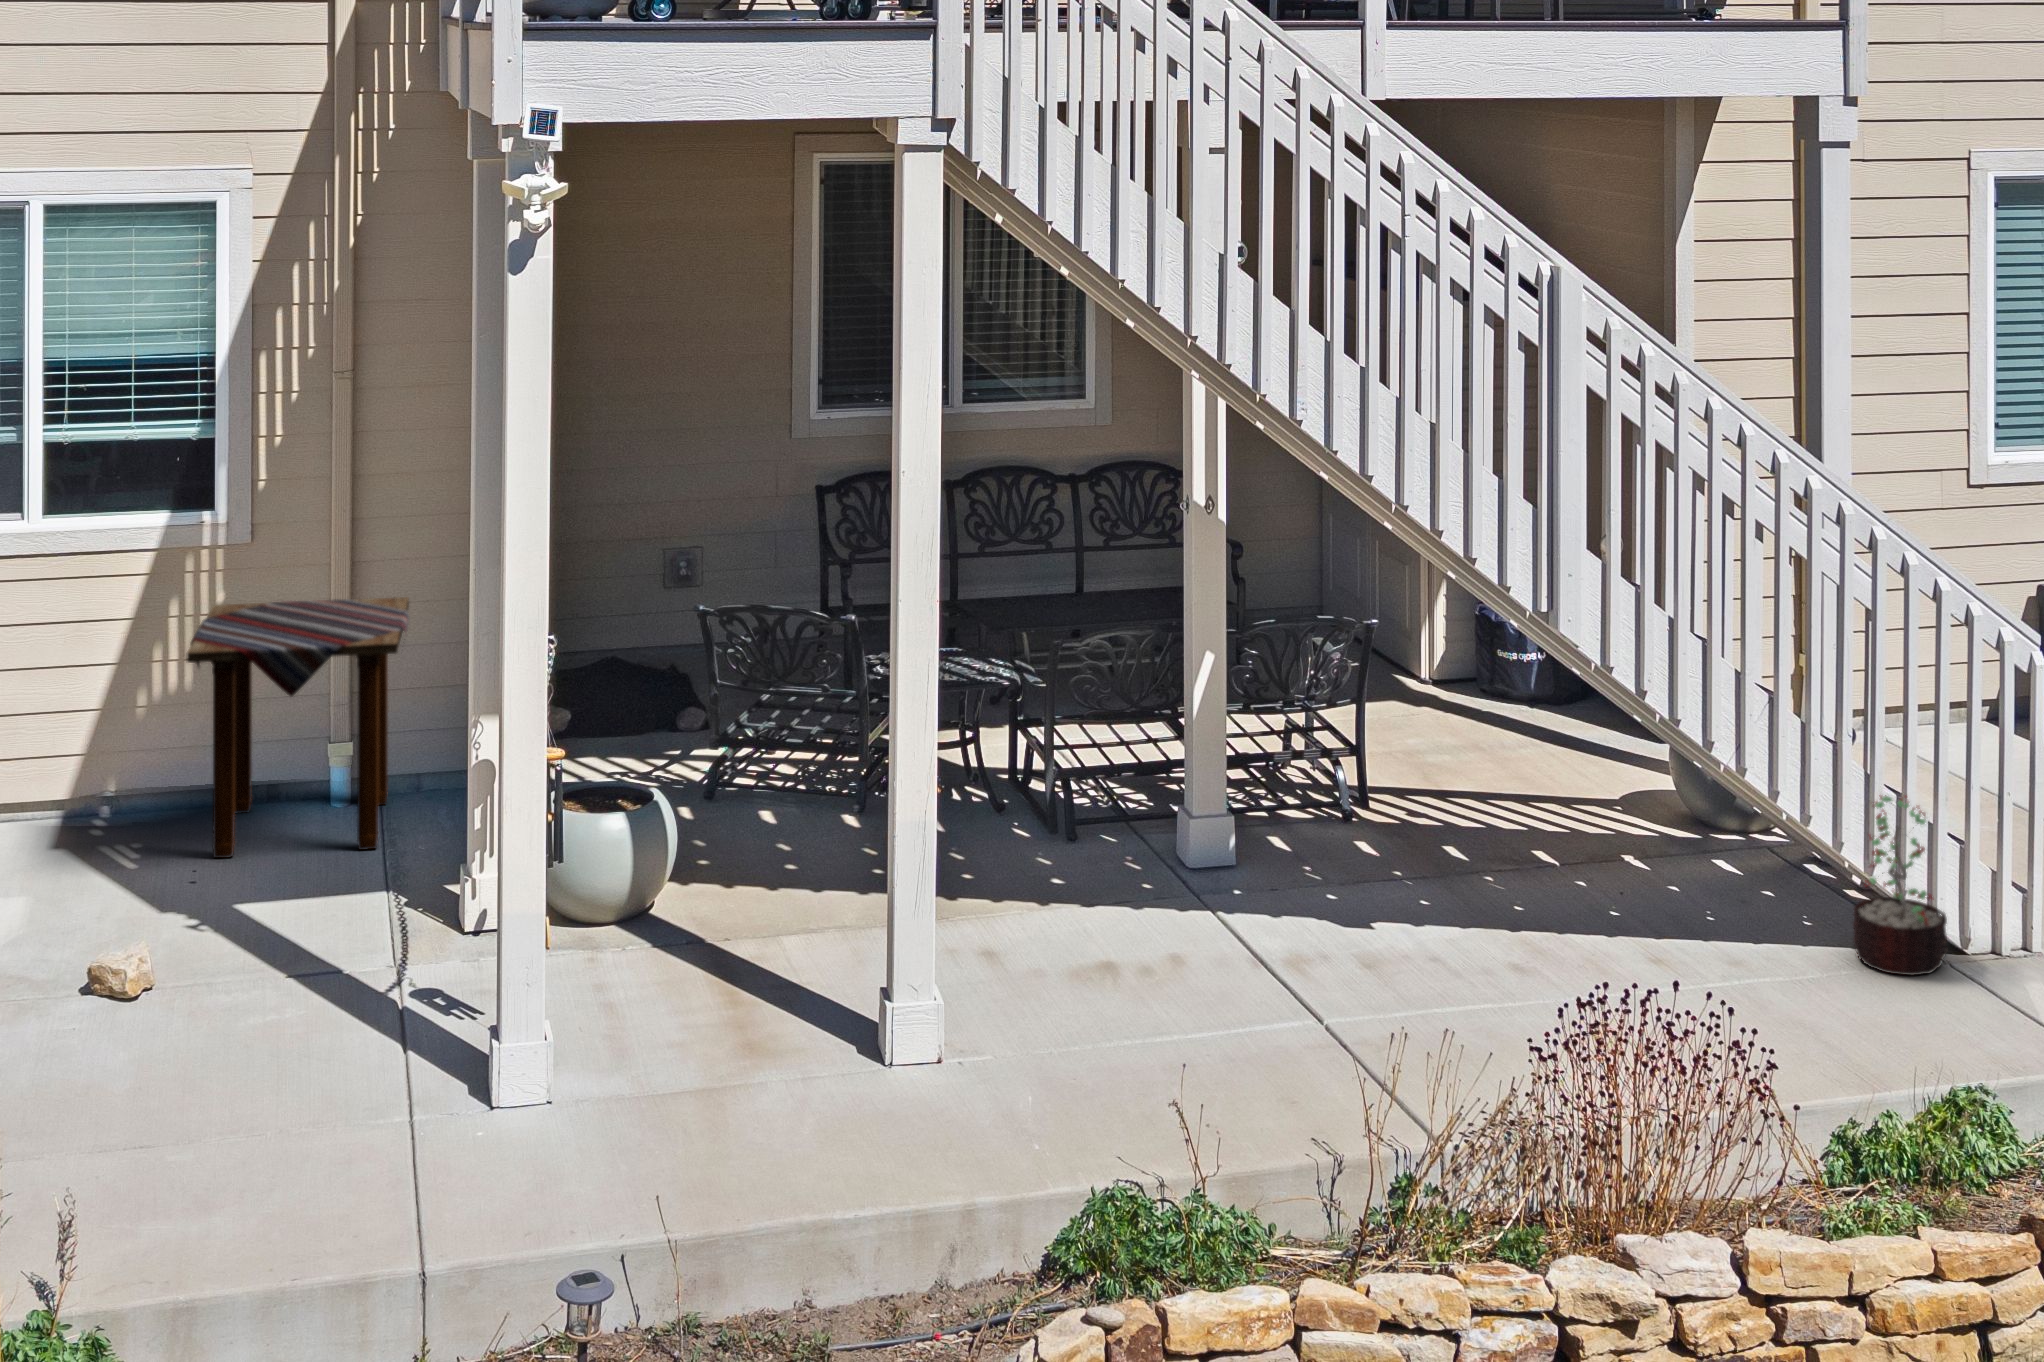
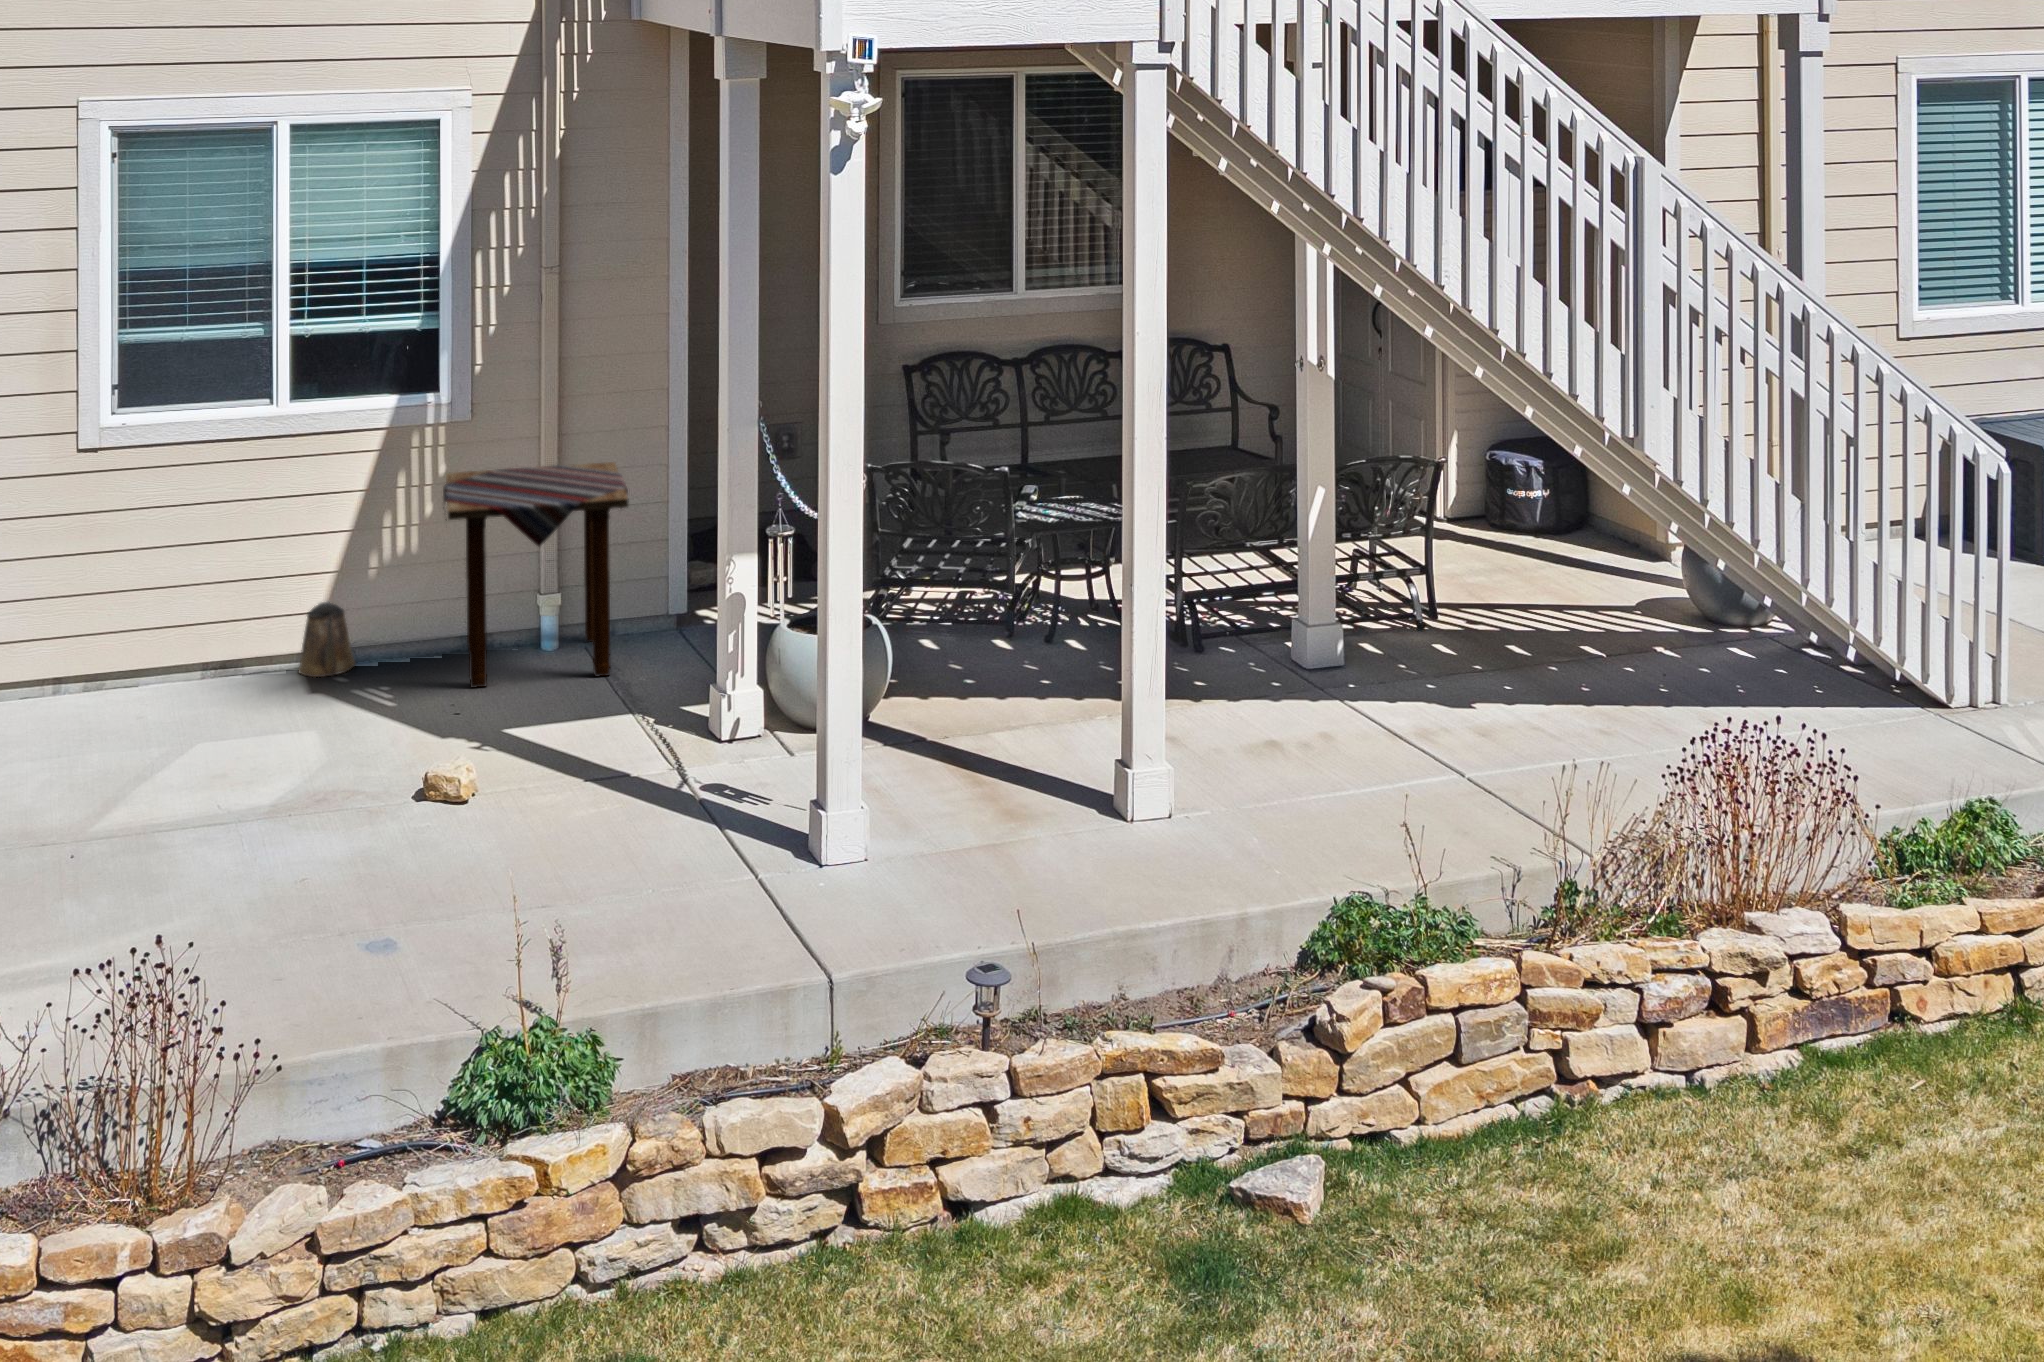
watering can: none [33,749,101,837] -> present [298,602,356,677]
decorative plant: present [1853,795,1948,975] -> none [1858,579,1935,722]

